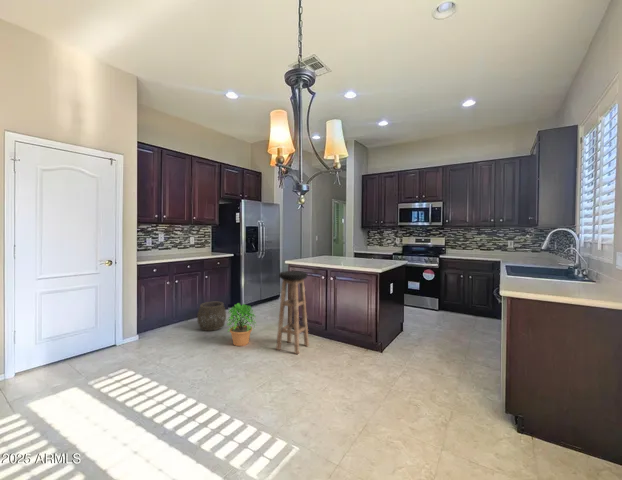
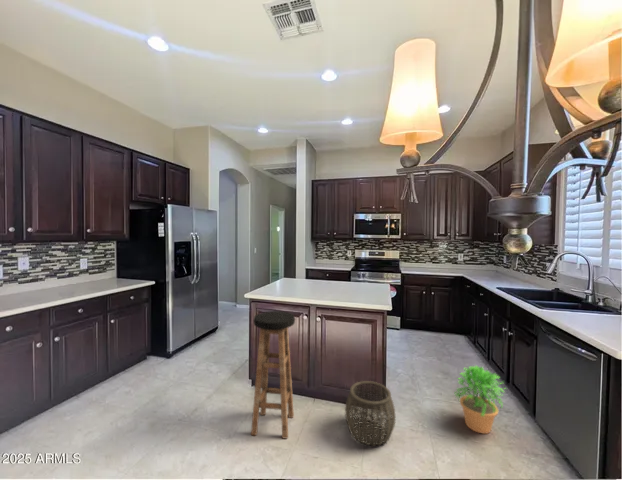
woven basket: present [197,302,226,331] -> present [345,381,395,446]
potted plant: present [228,303,256,346] -> present [455,366,503,434]

